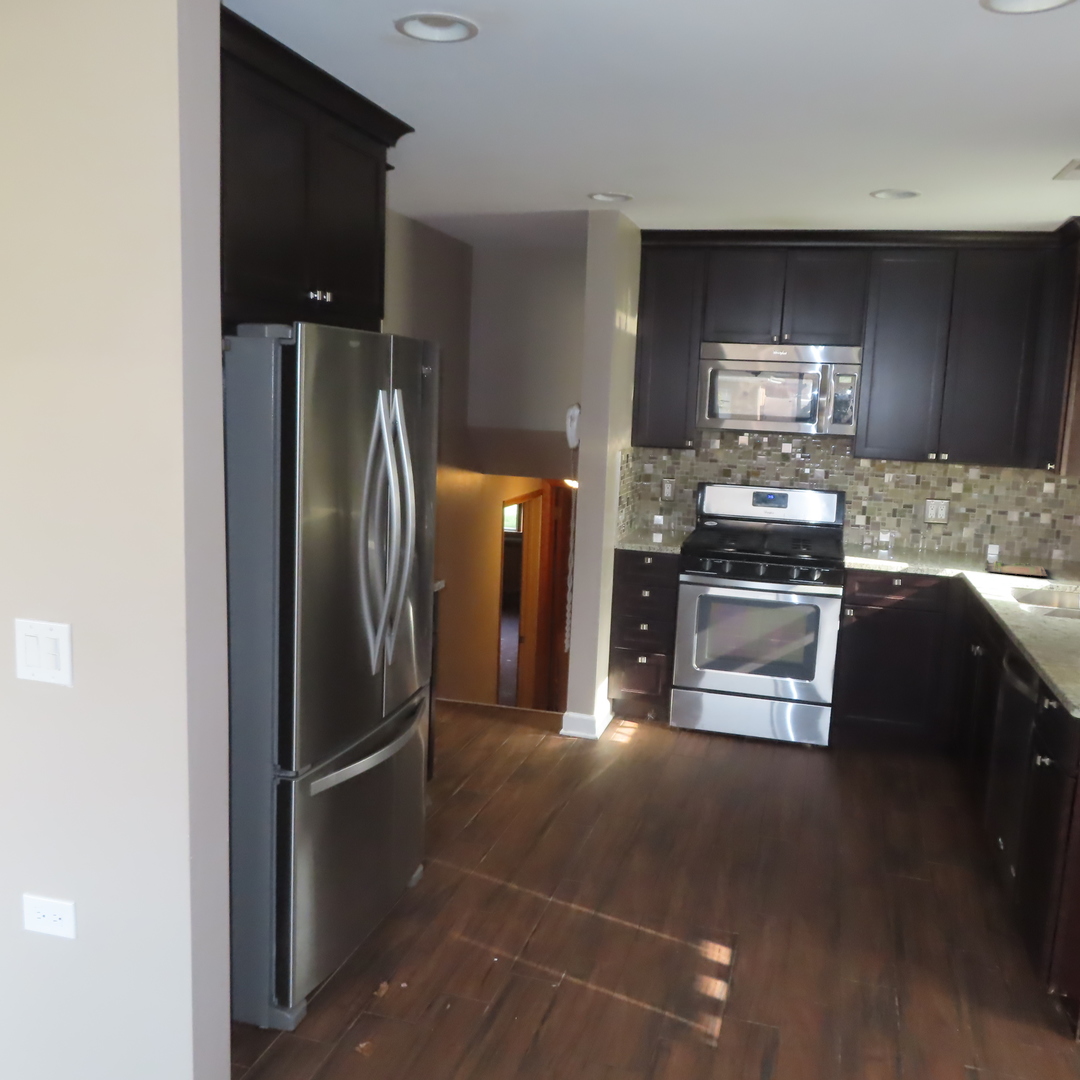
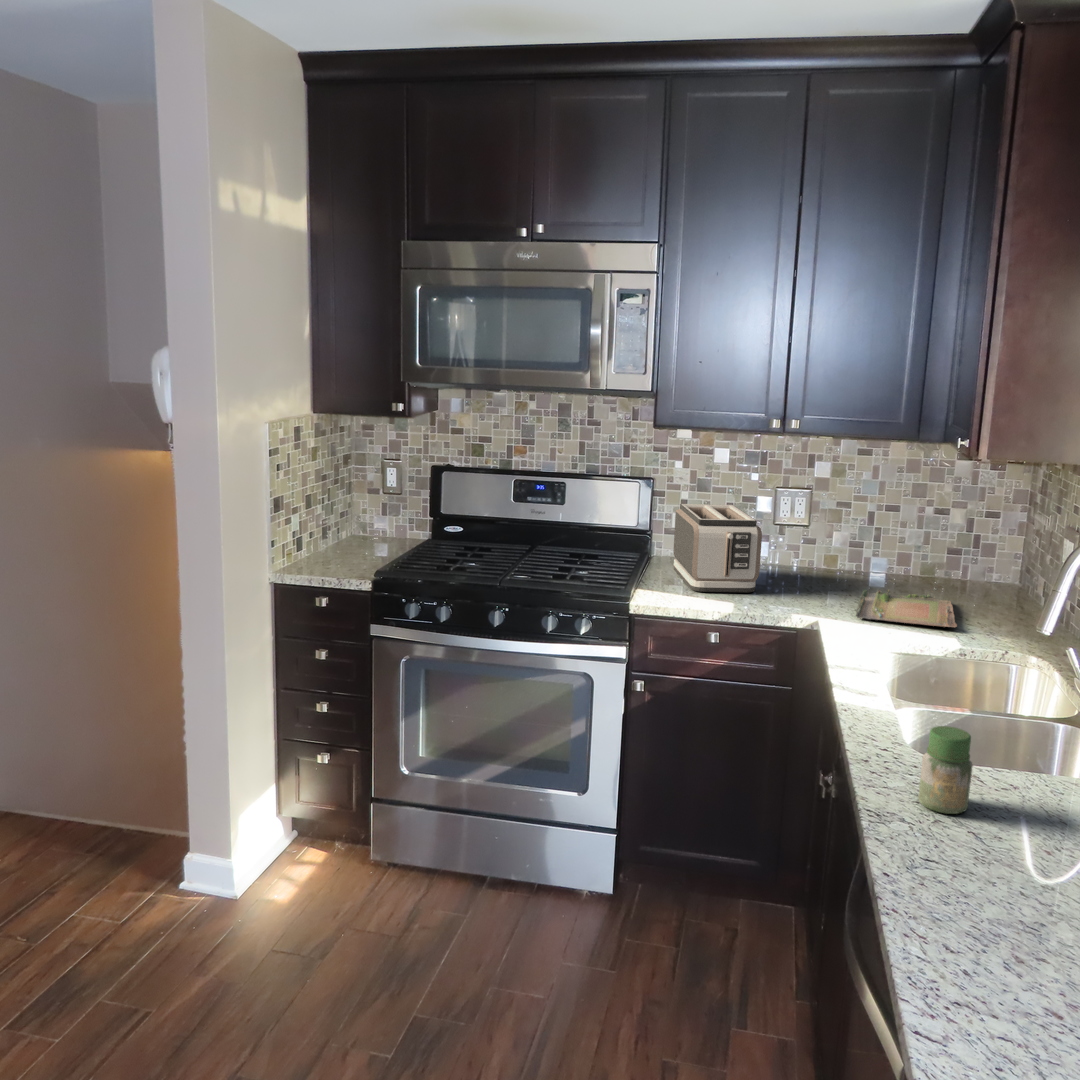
toaster: none [860,508,923,559] -> present [673,504,762,592]
jar: none [1035,588,1061,627] -> present [918,726,973,814]

